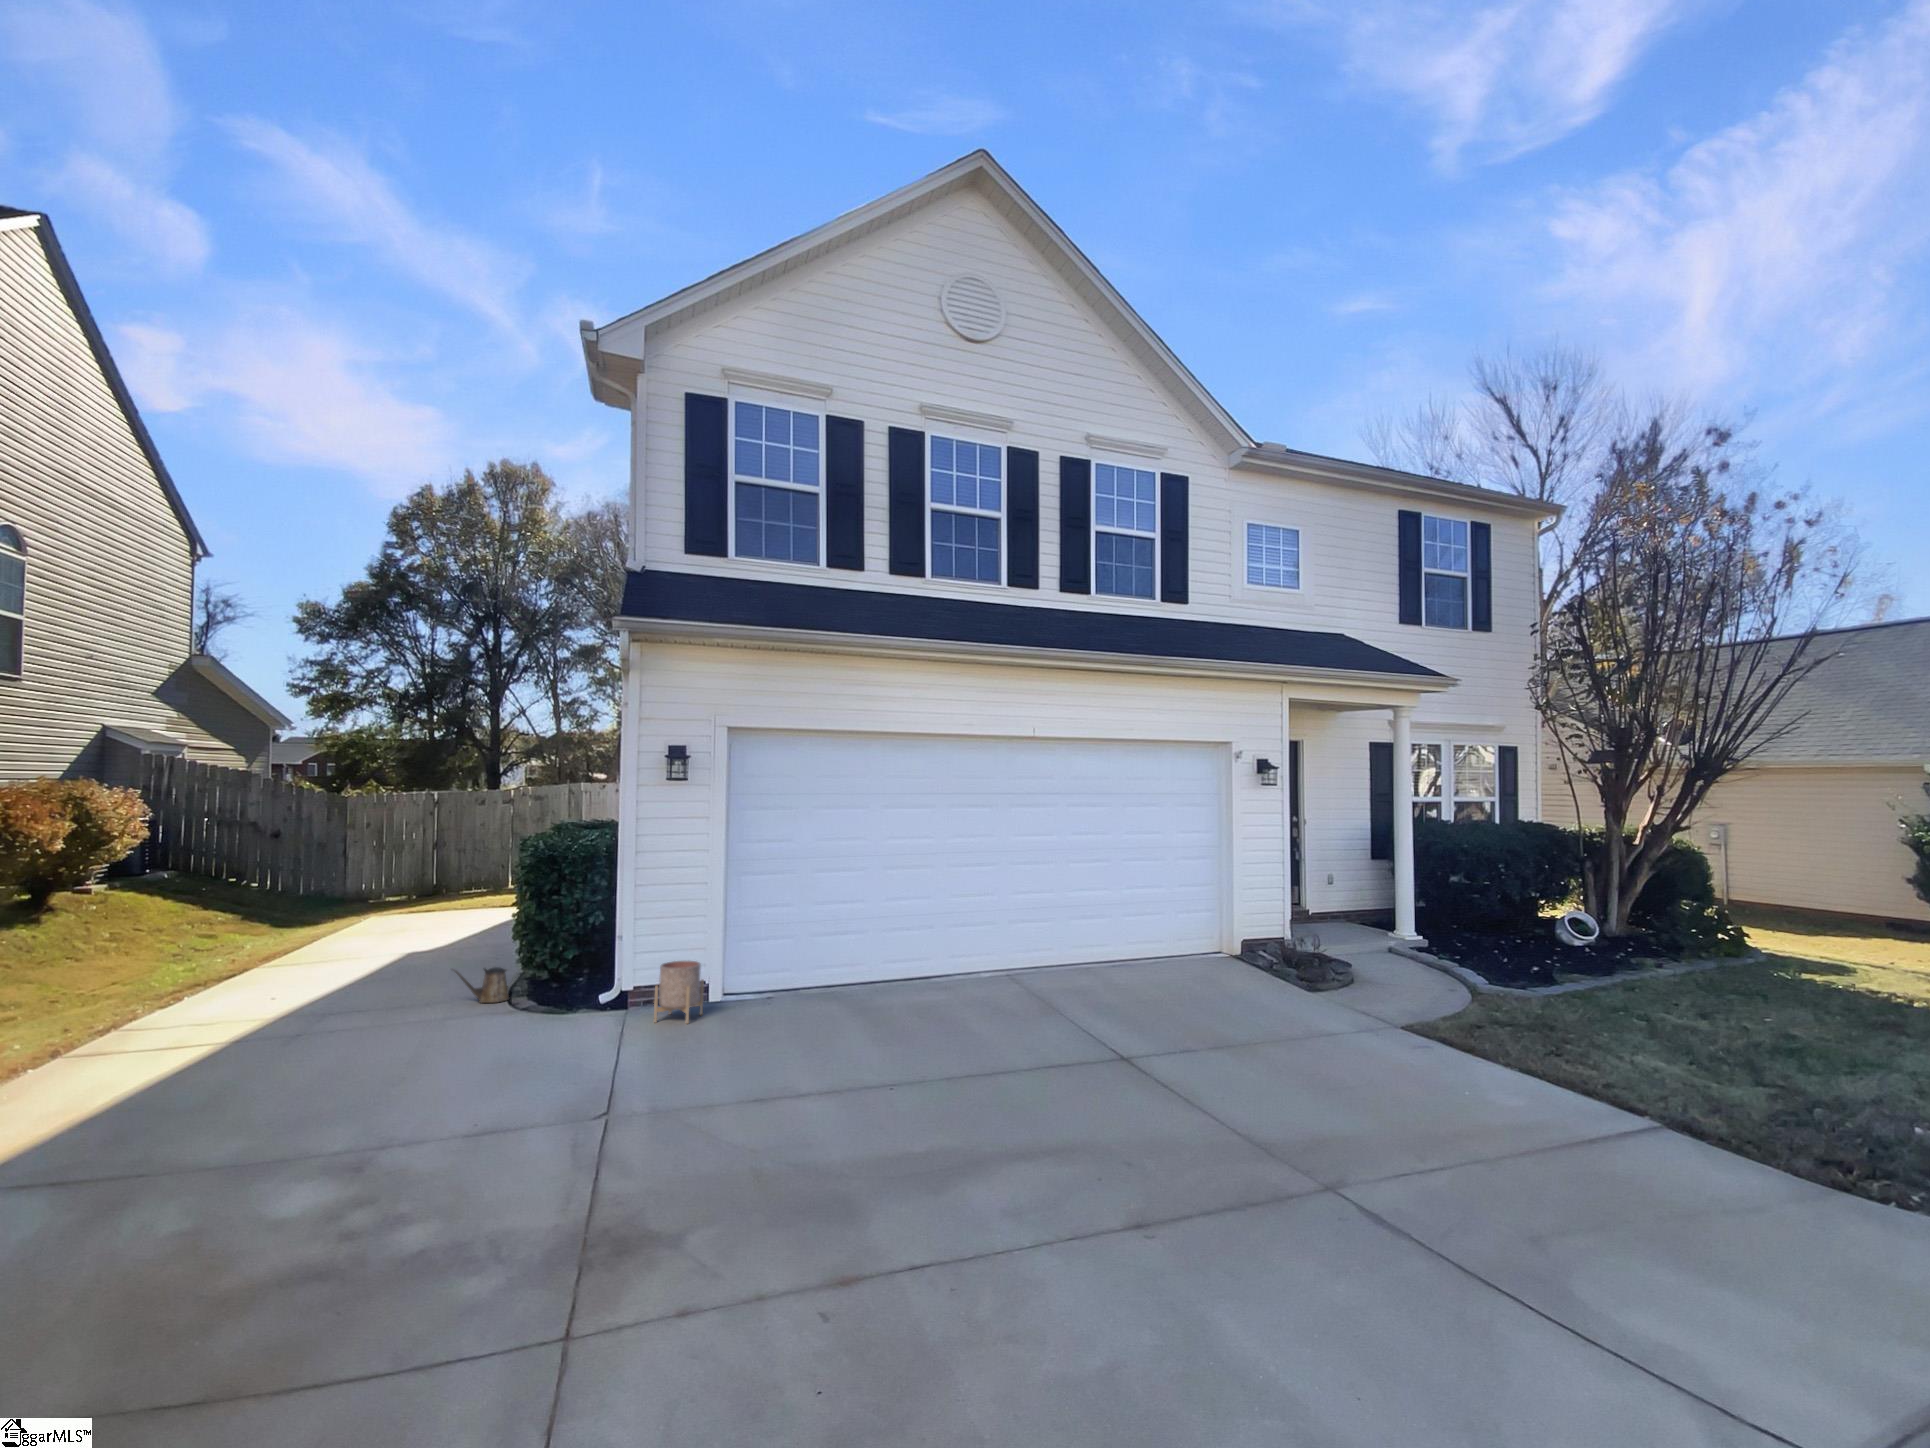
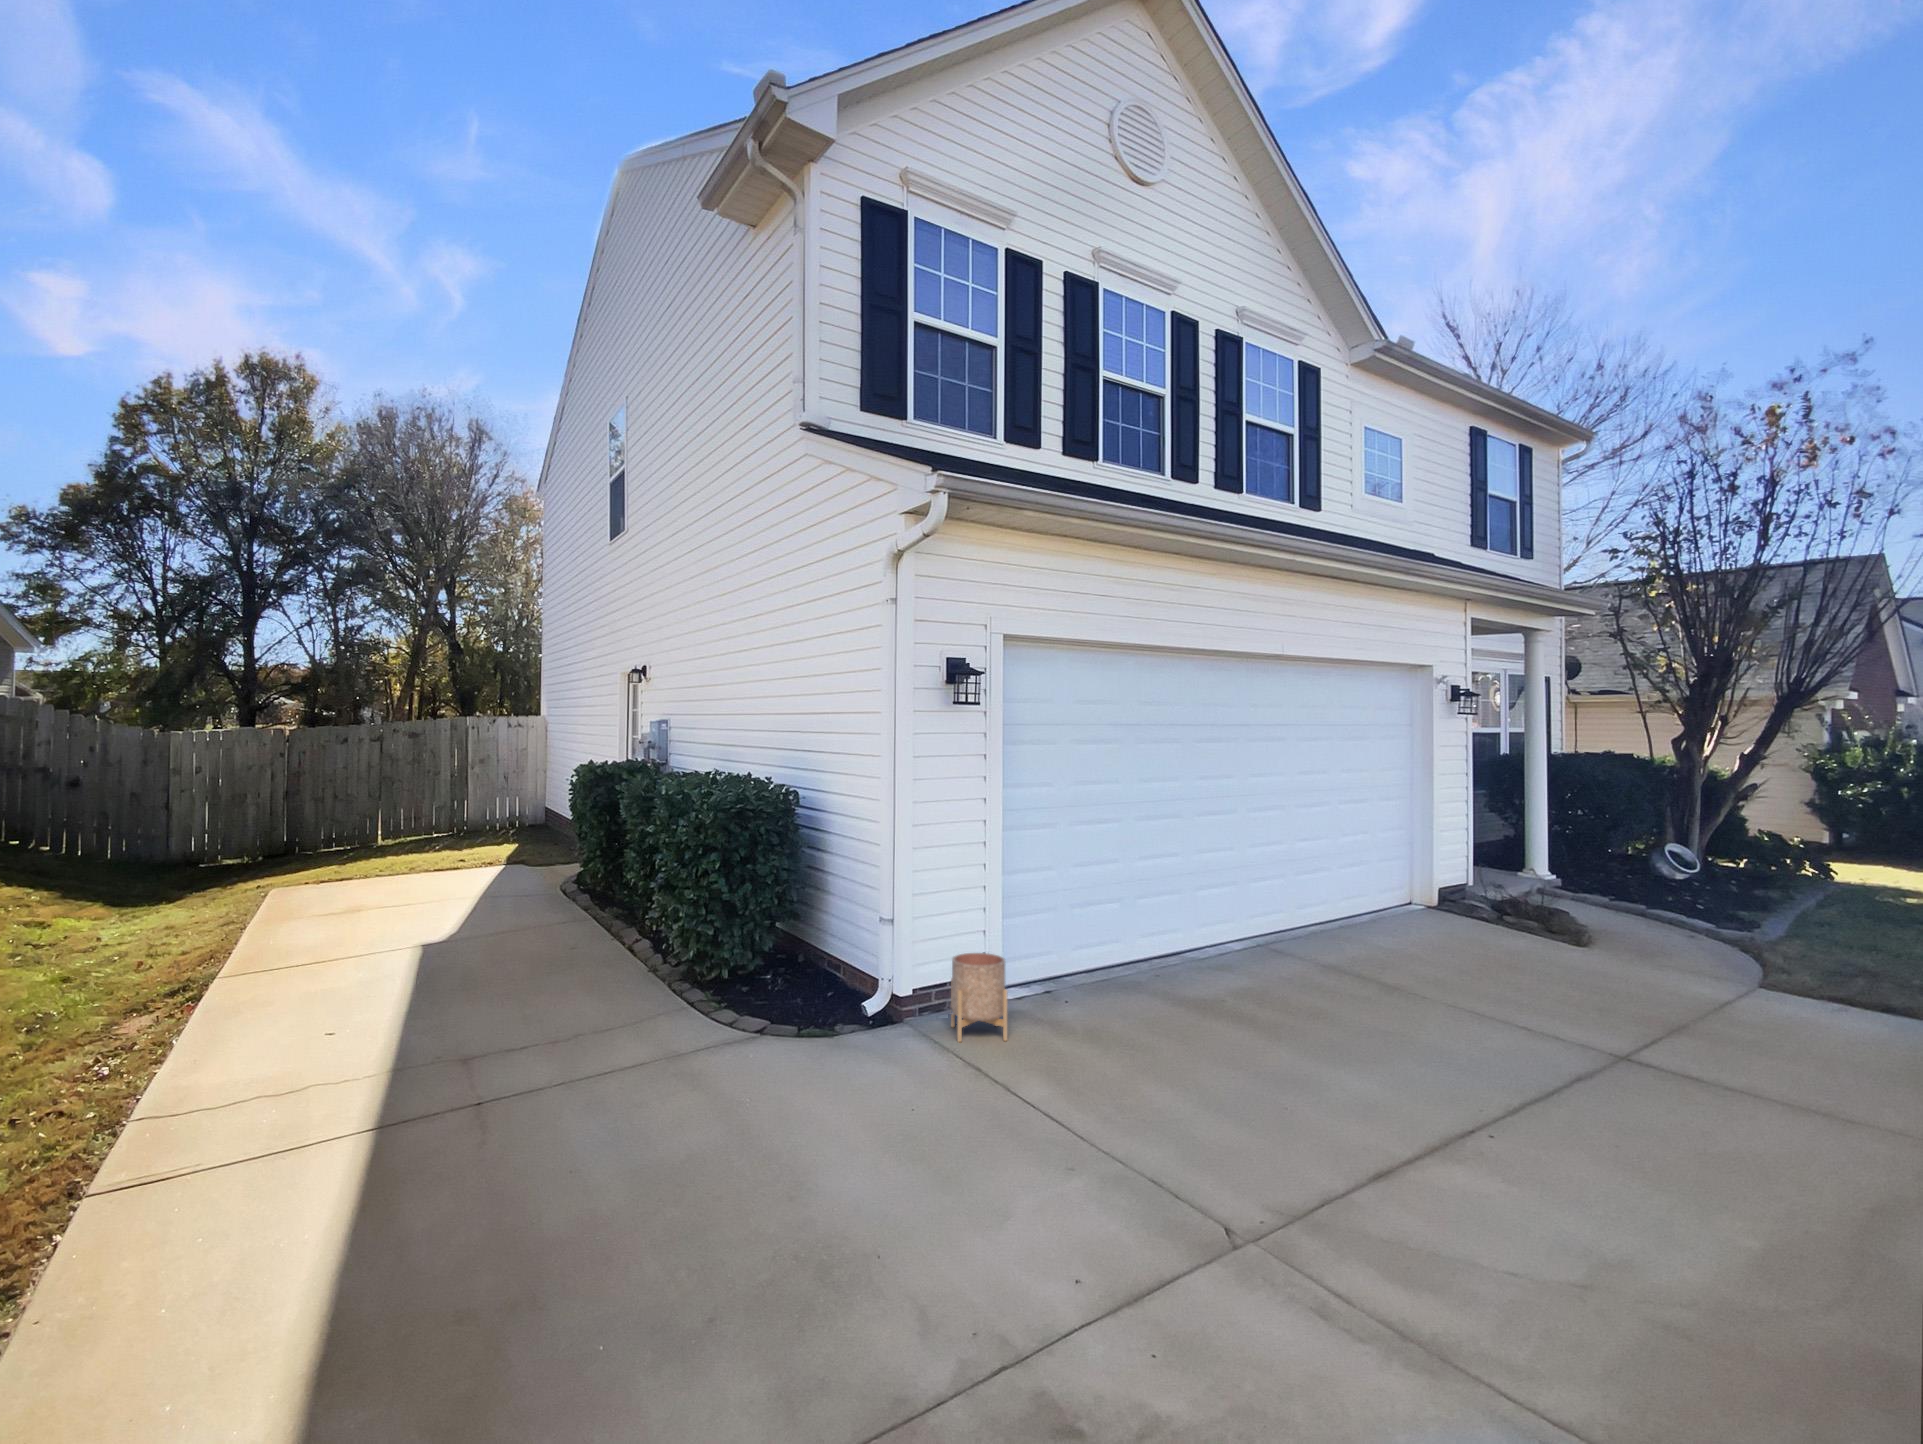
watering can: present [451,967,518,1003] -> none [622,975,700,1028]

